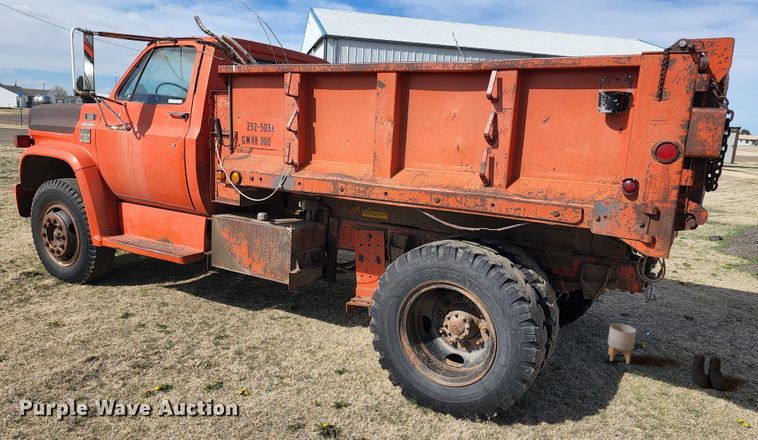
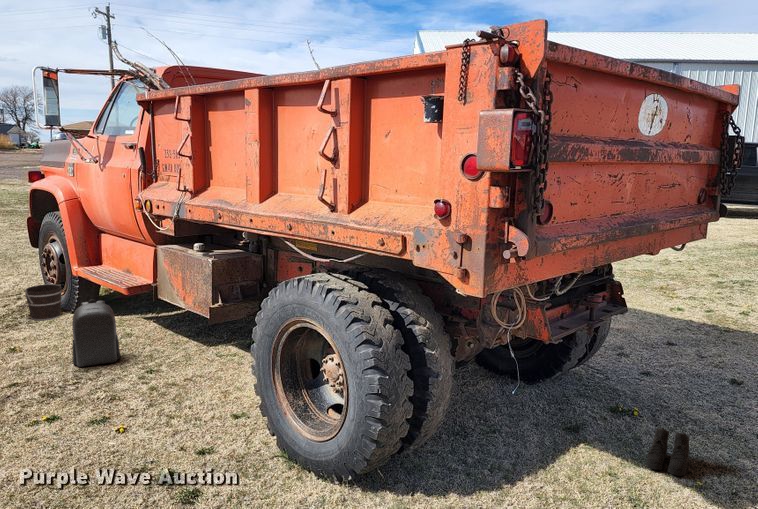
bucket: none [31,255,70,294] -> present [25,284,62,320]
backpack: none [132,271,179,339] -> present [72,301,120,367]
planter: present [608,324,636,364] -> none [558,382,591,433]

